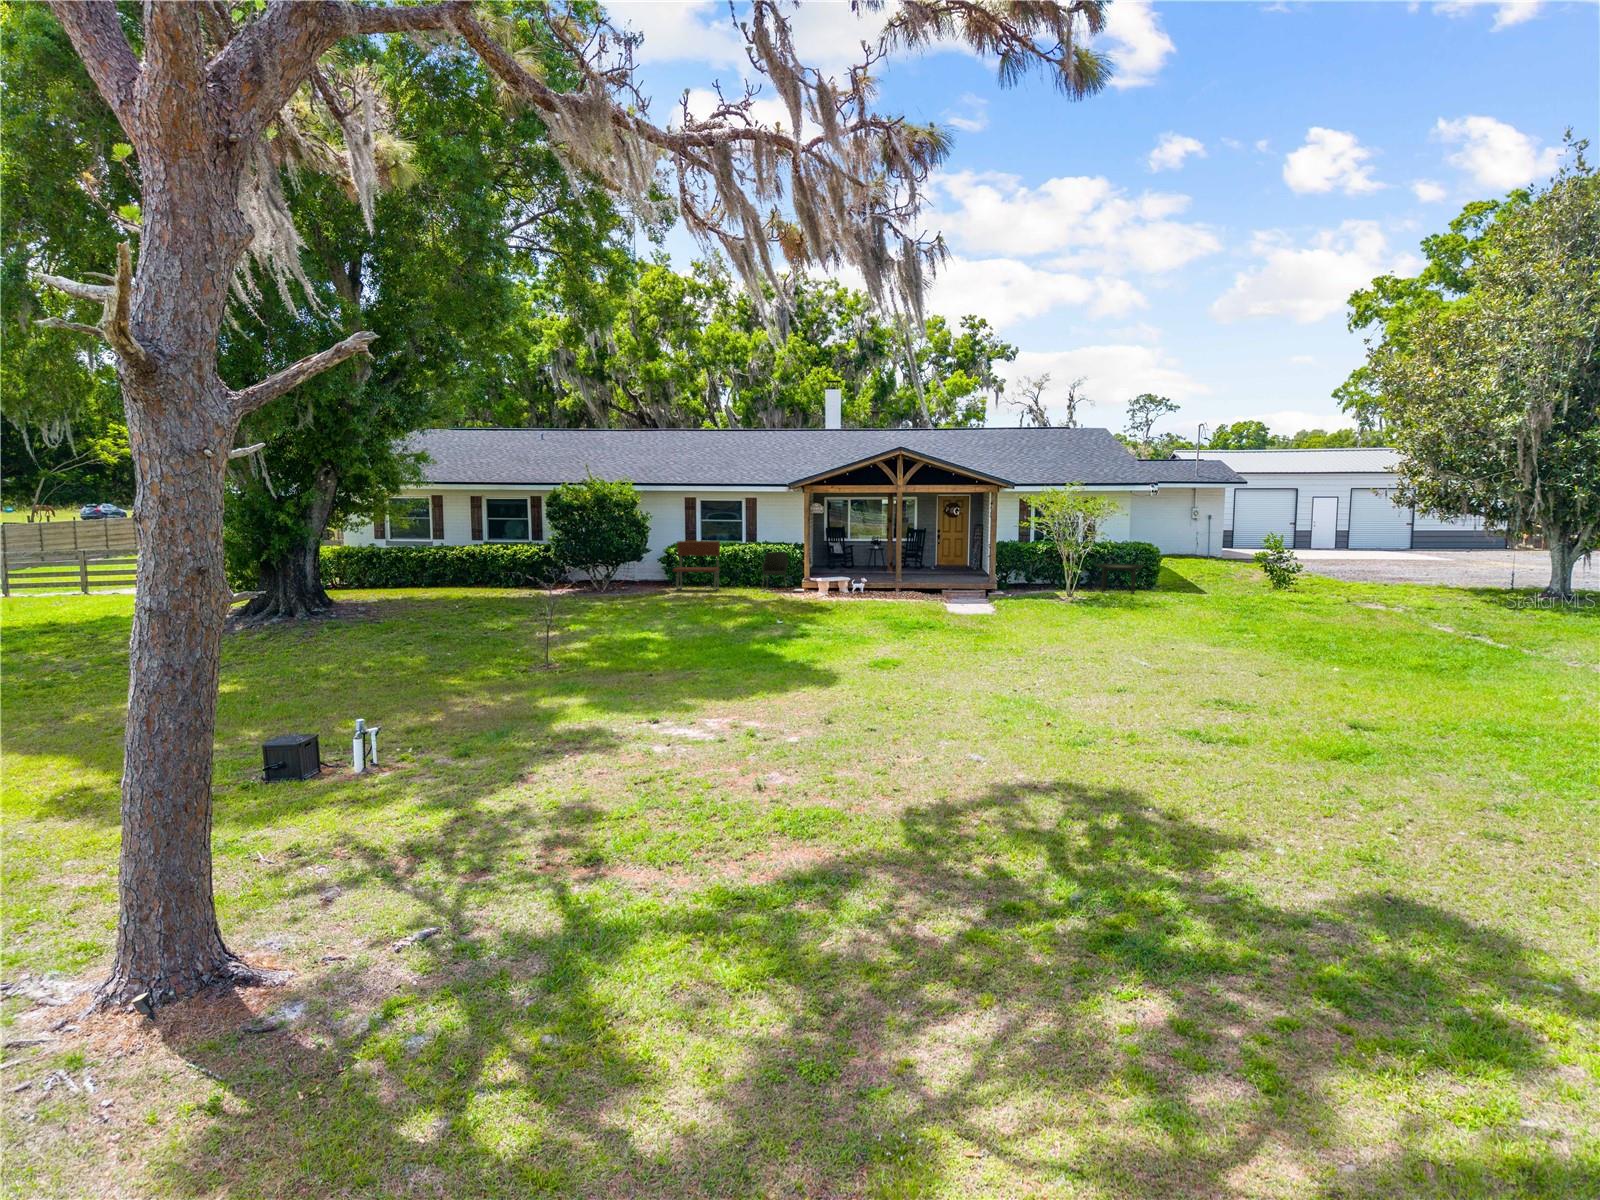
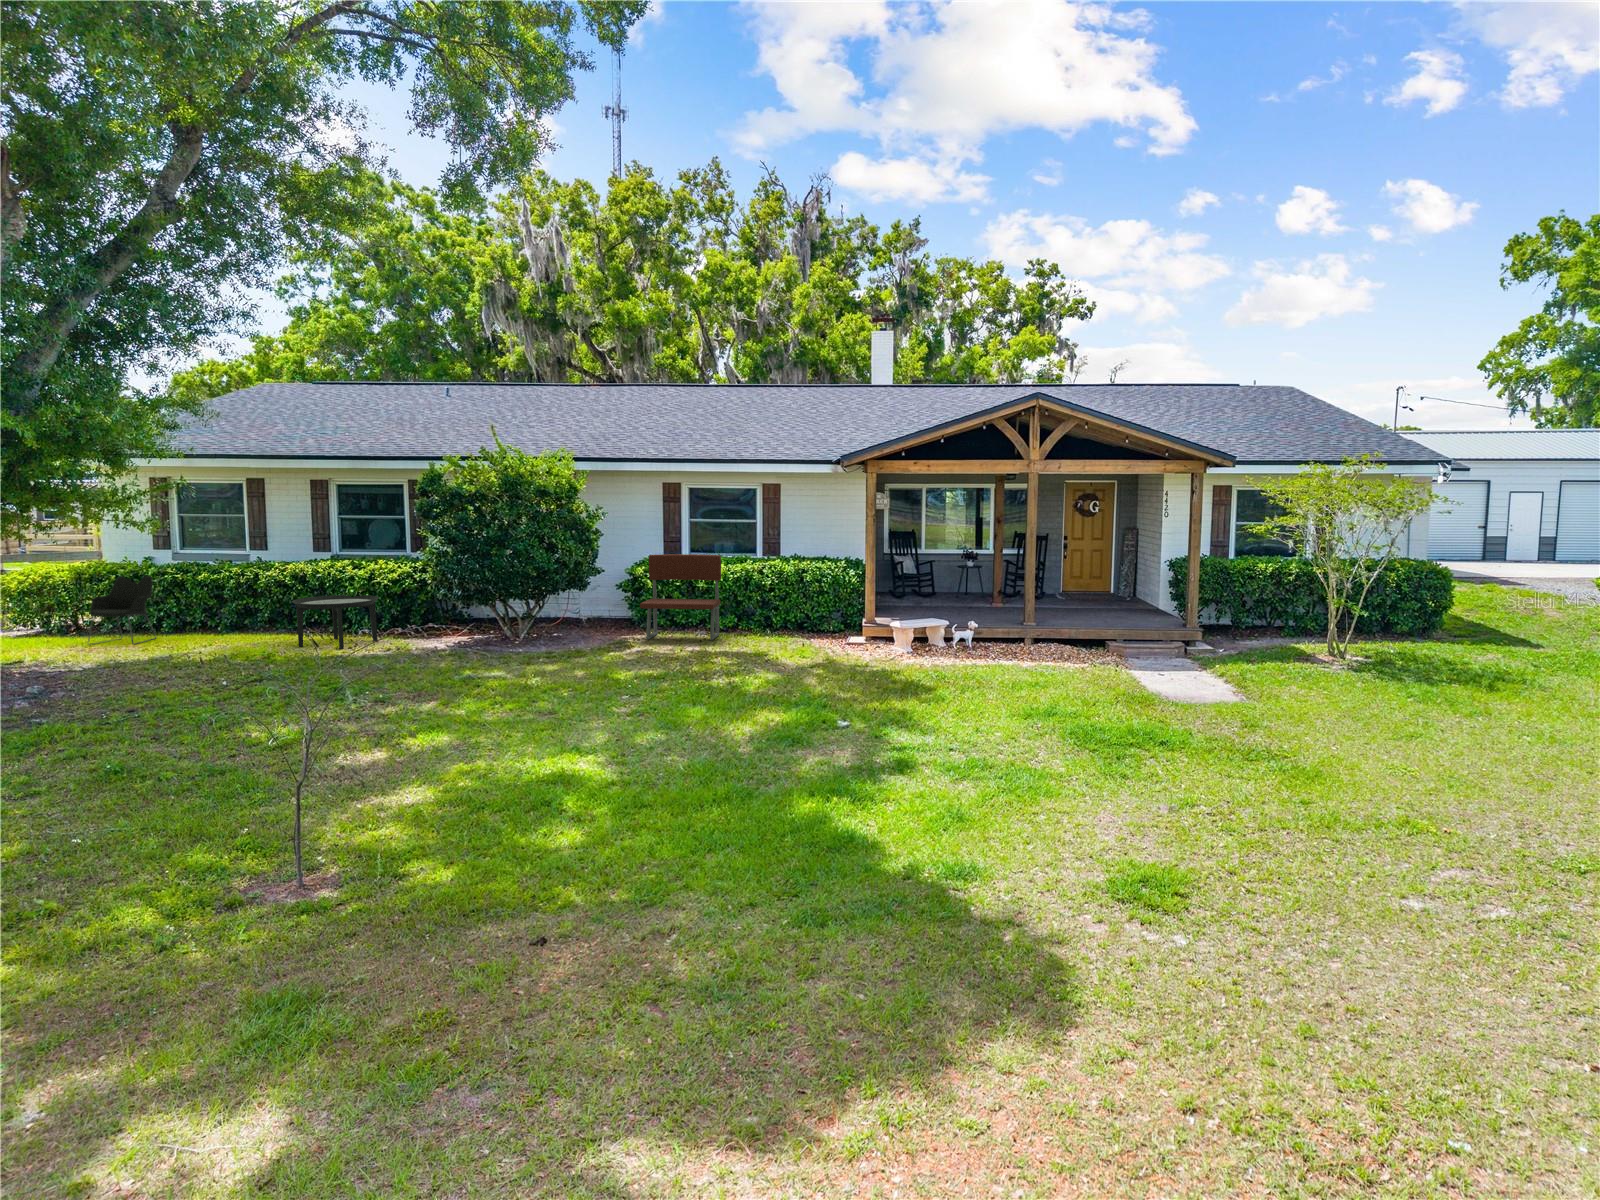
chair: present [762,552,788,589] -> present [88,576,156,644]
round table: present [1097,563,1143,593] -> present [292,595,379,649]

